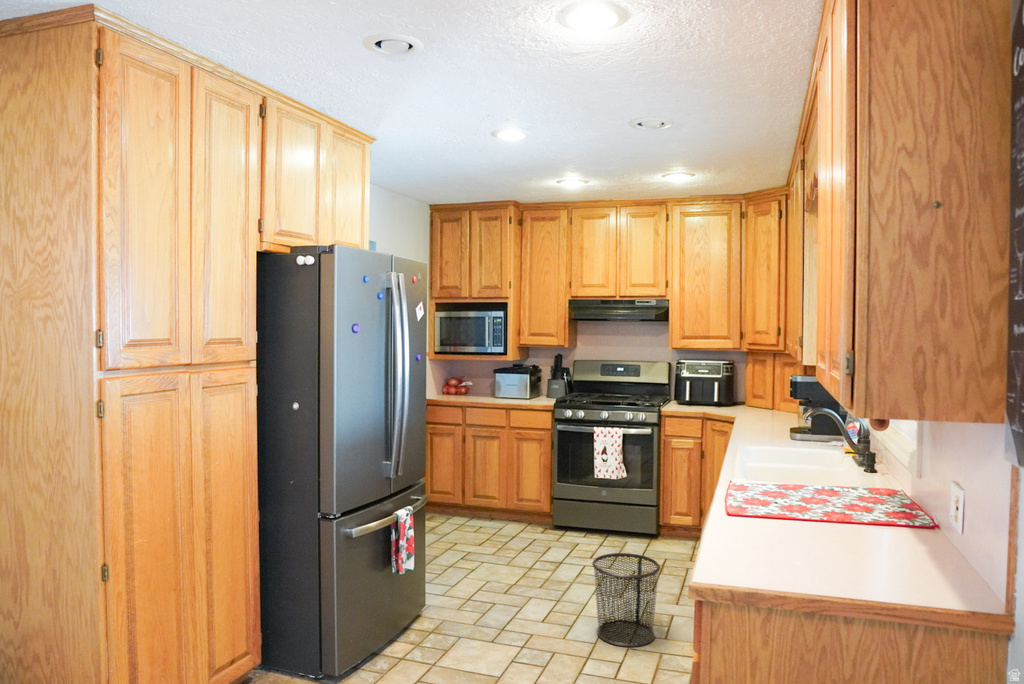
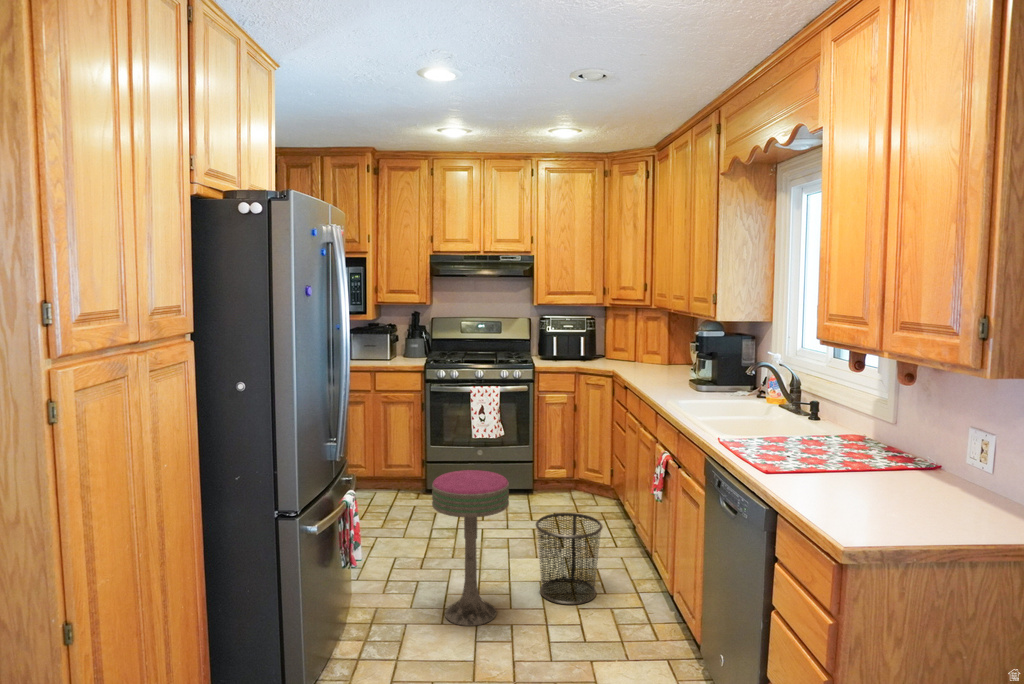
bar stool: none [484,500,556,649] -> present [432,470,509,626]

